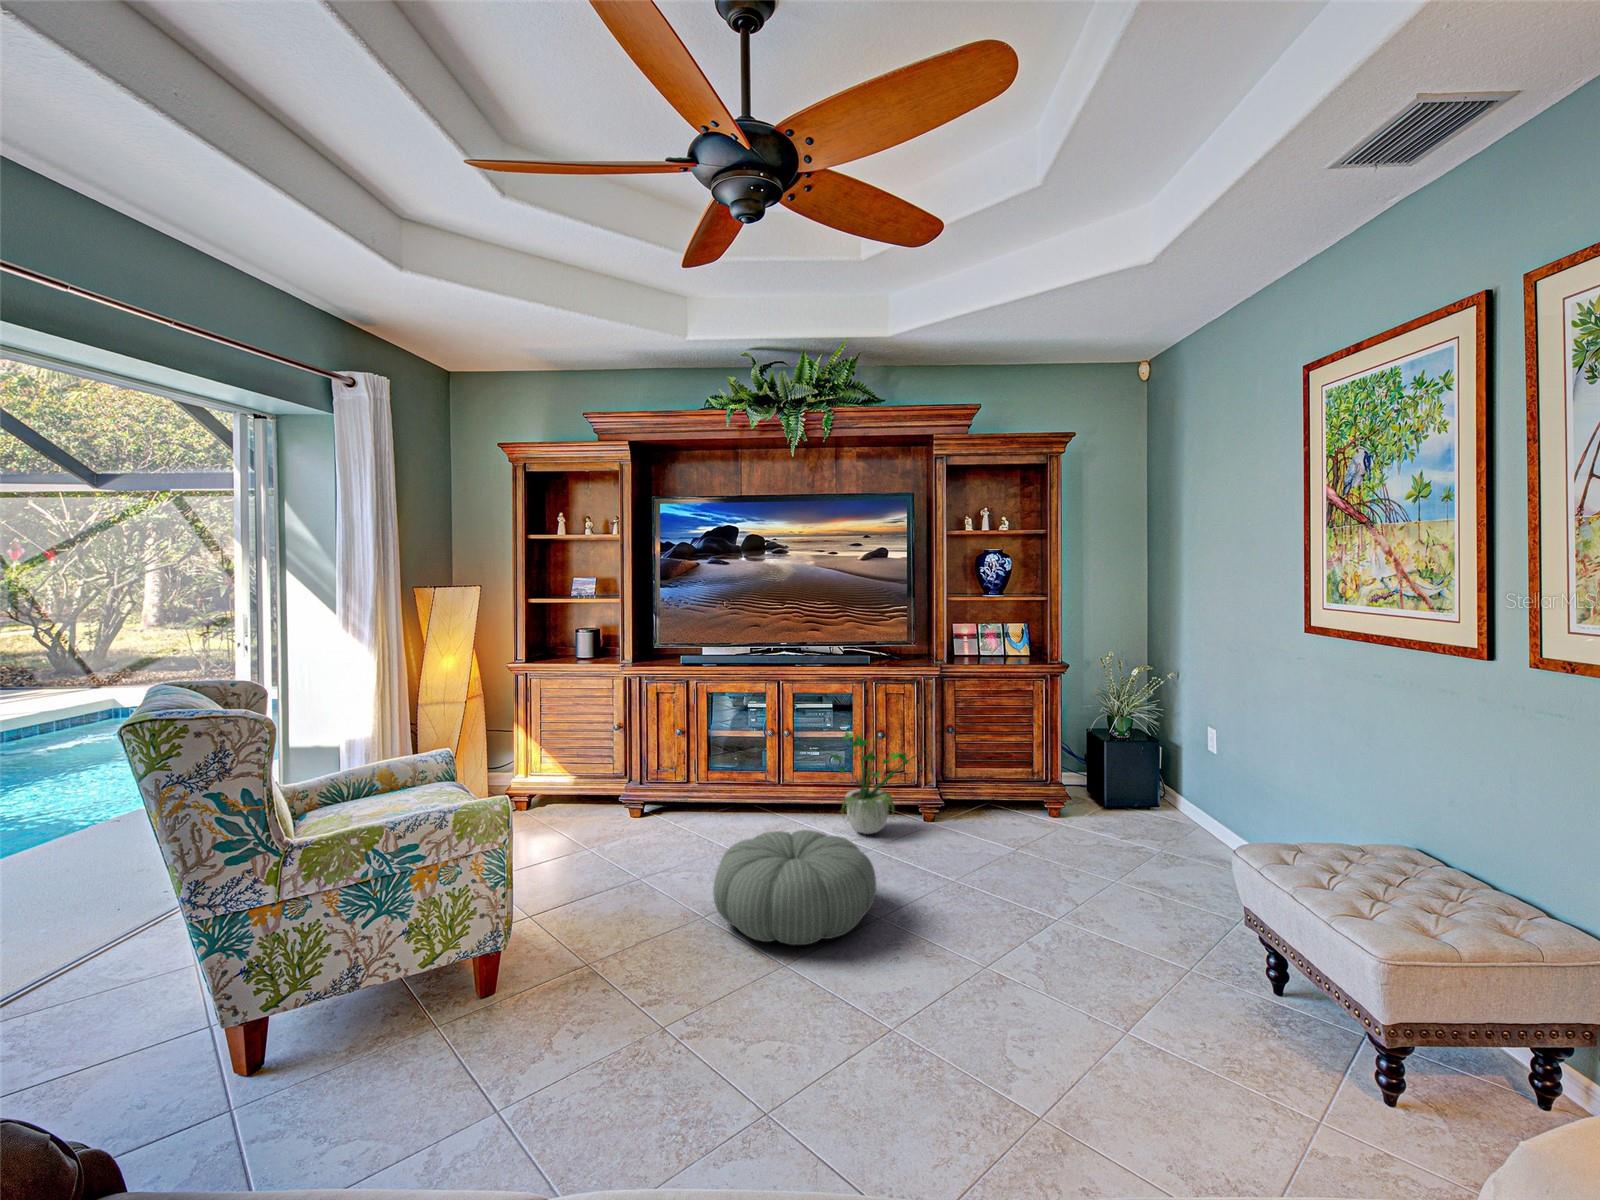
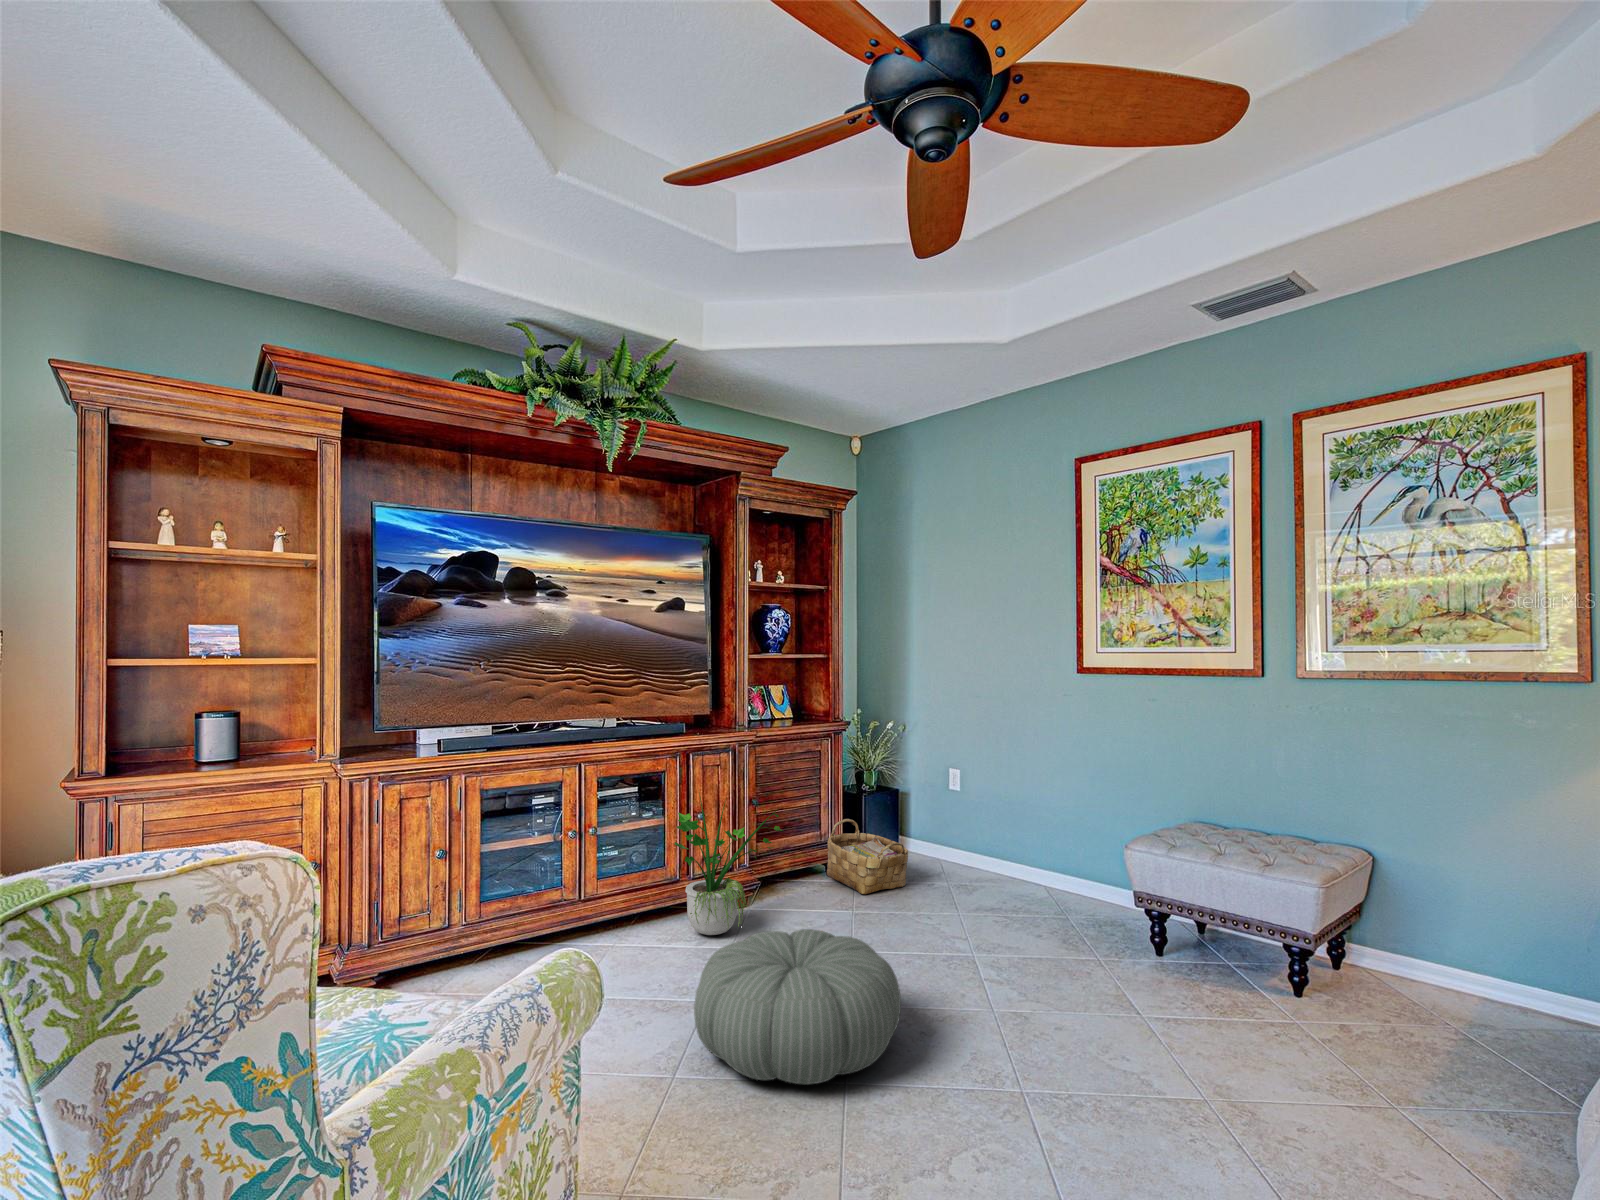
woven basket: none [1022,764,1096,840] -> present [827,819,908,894]

